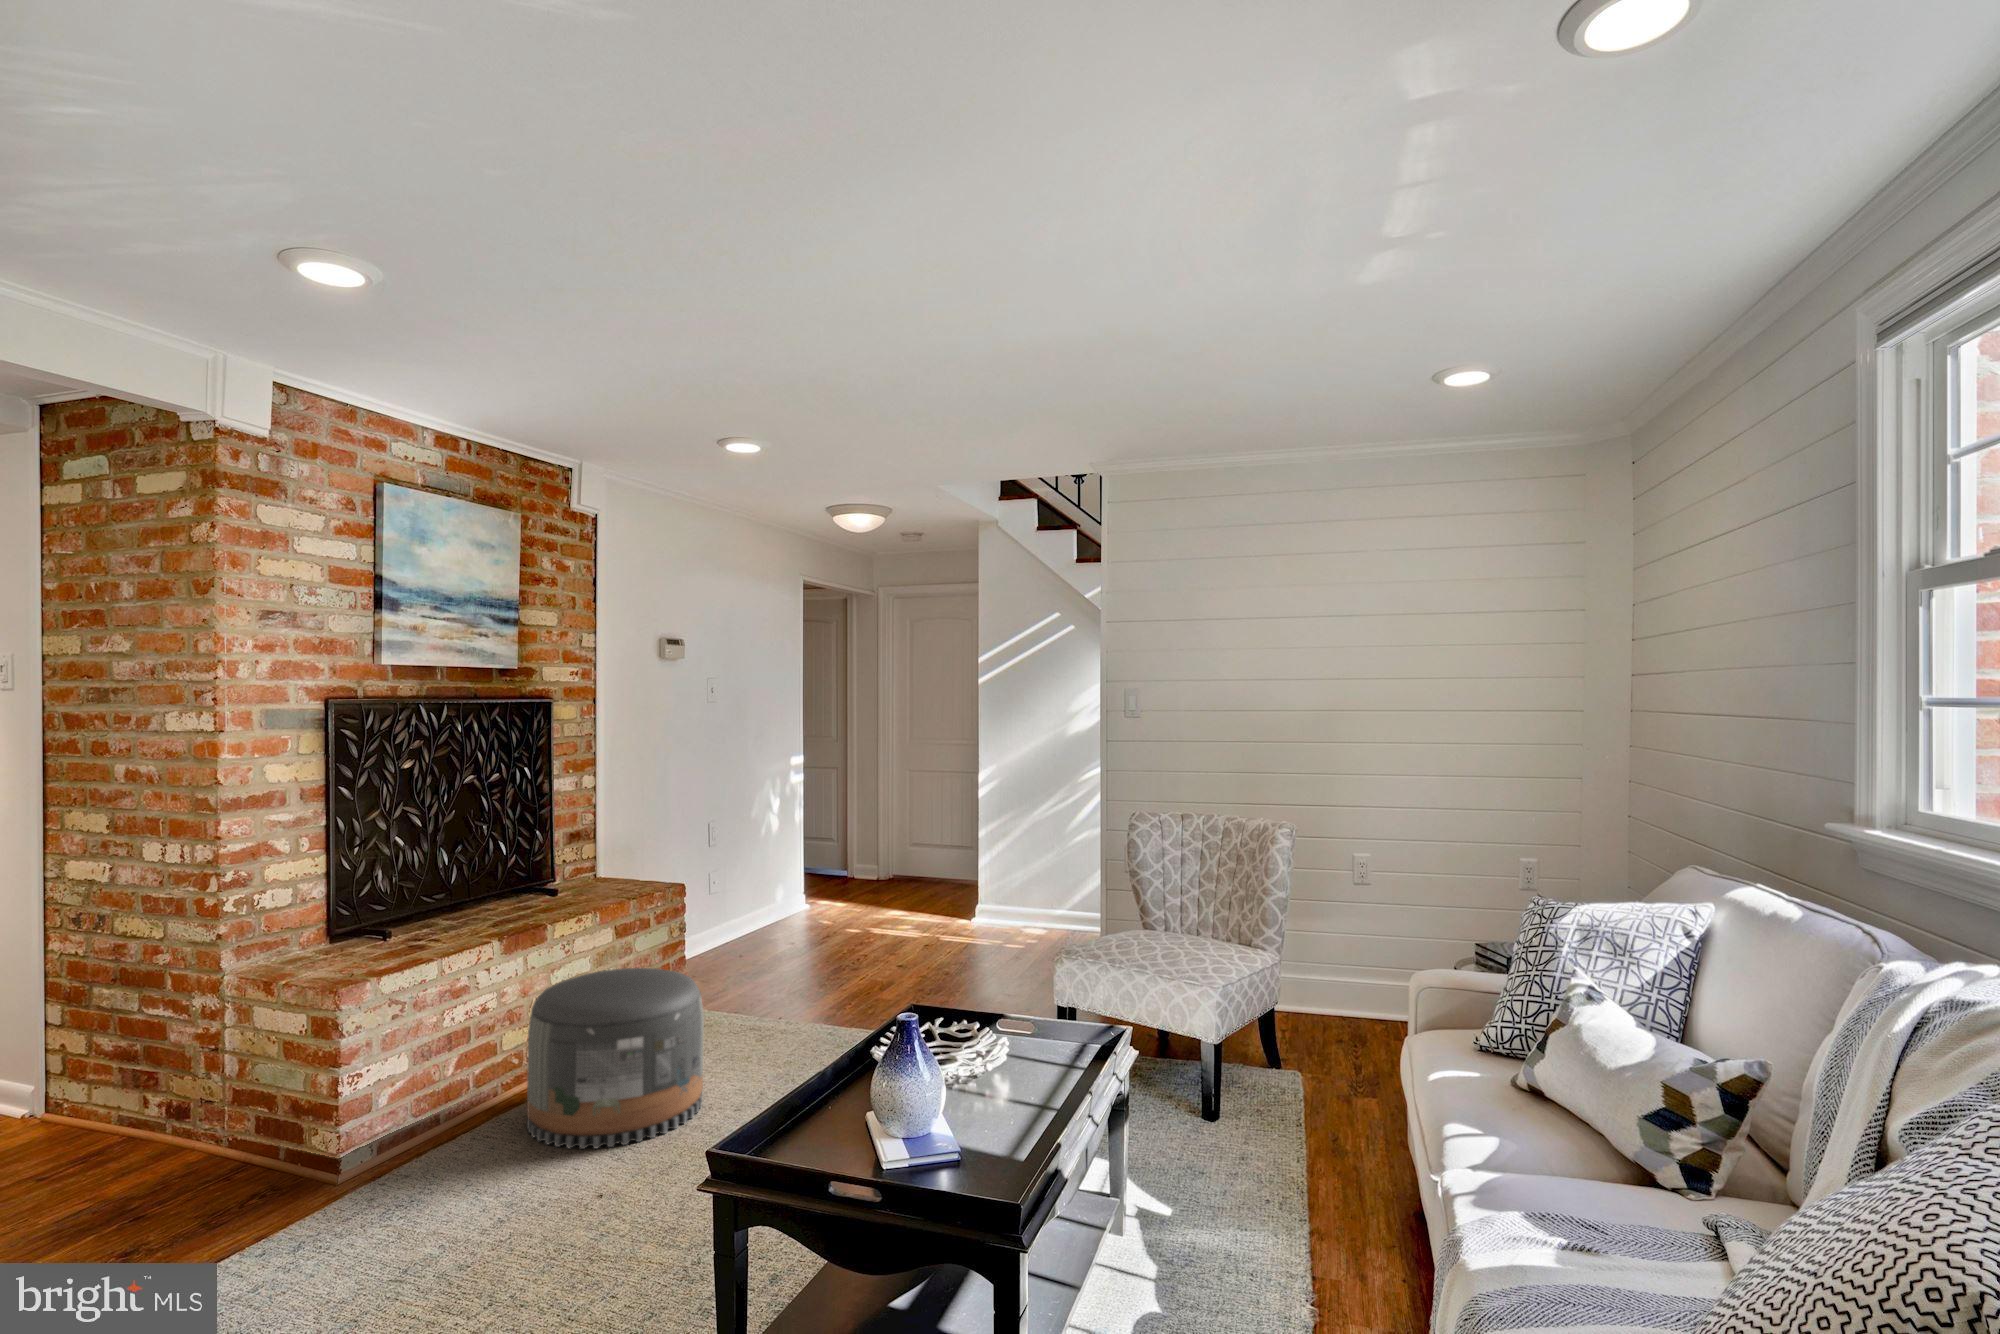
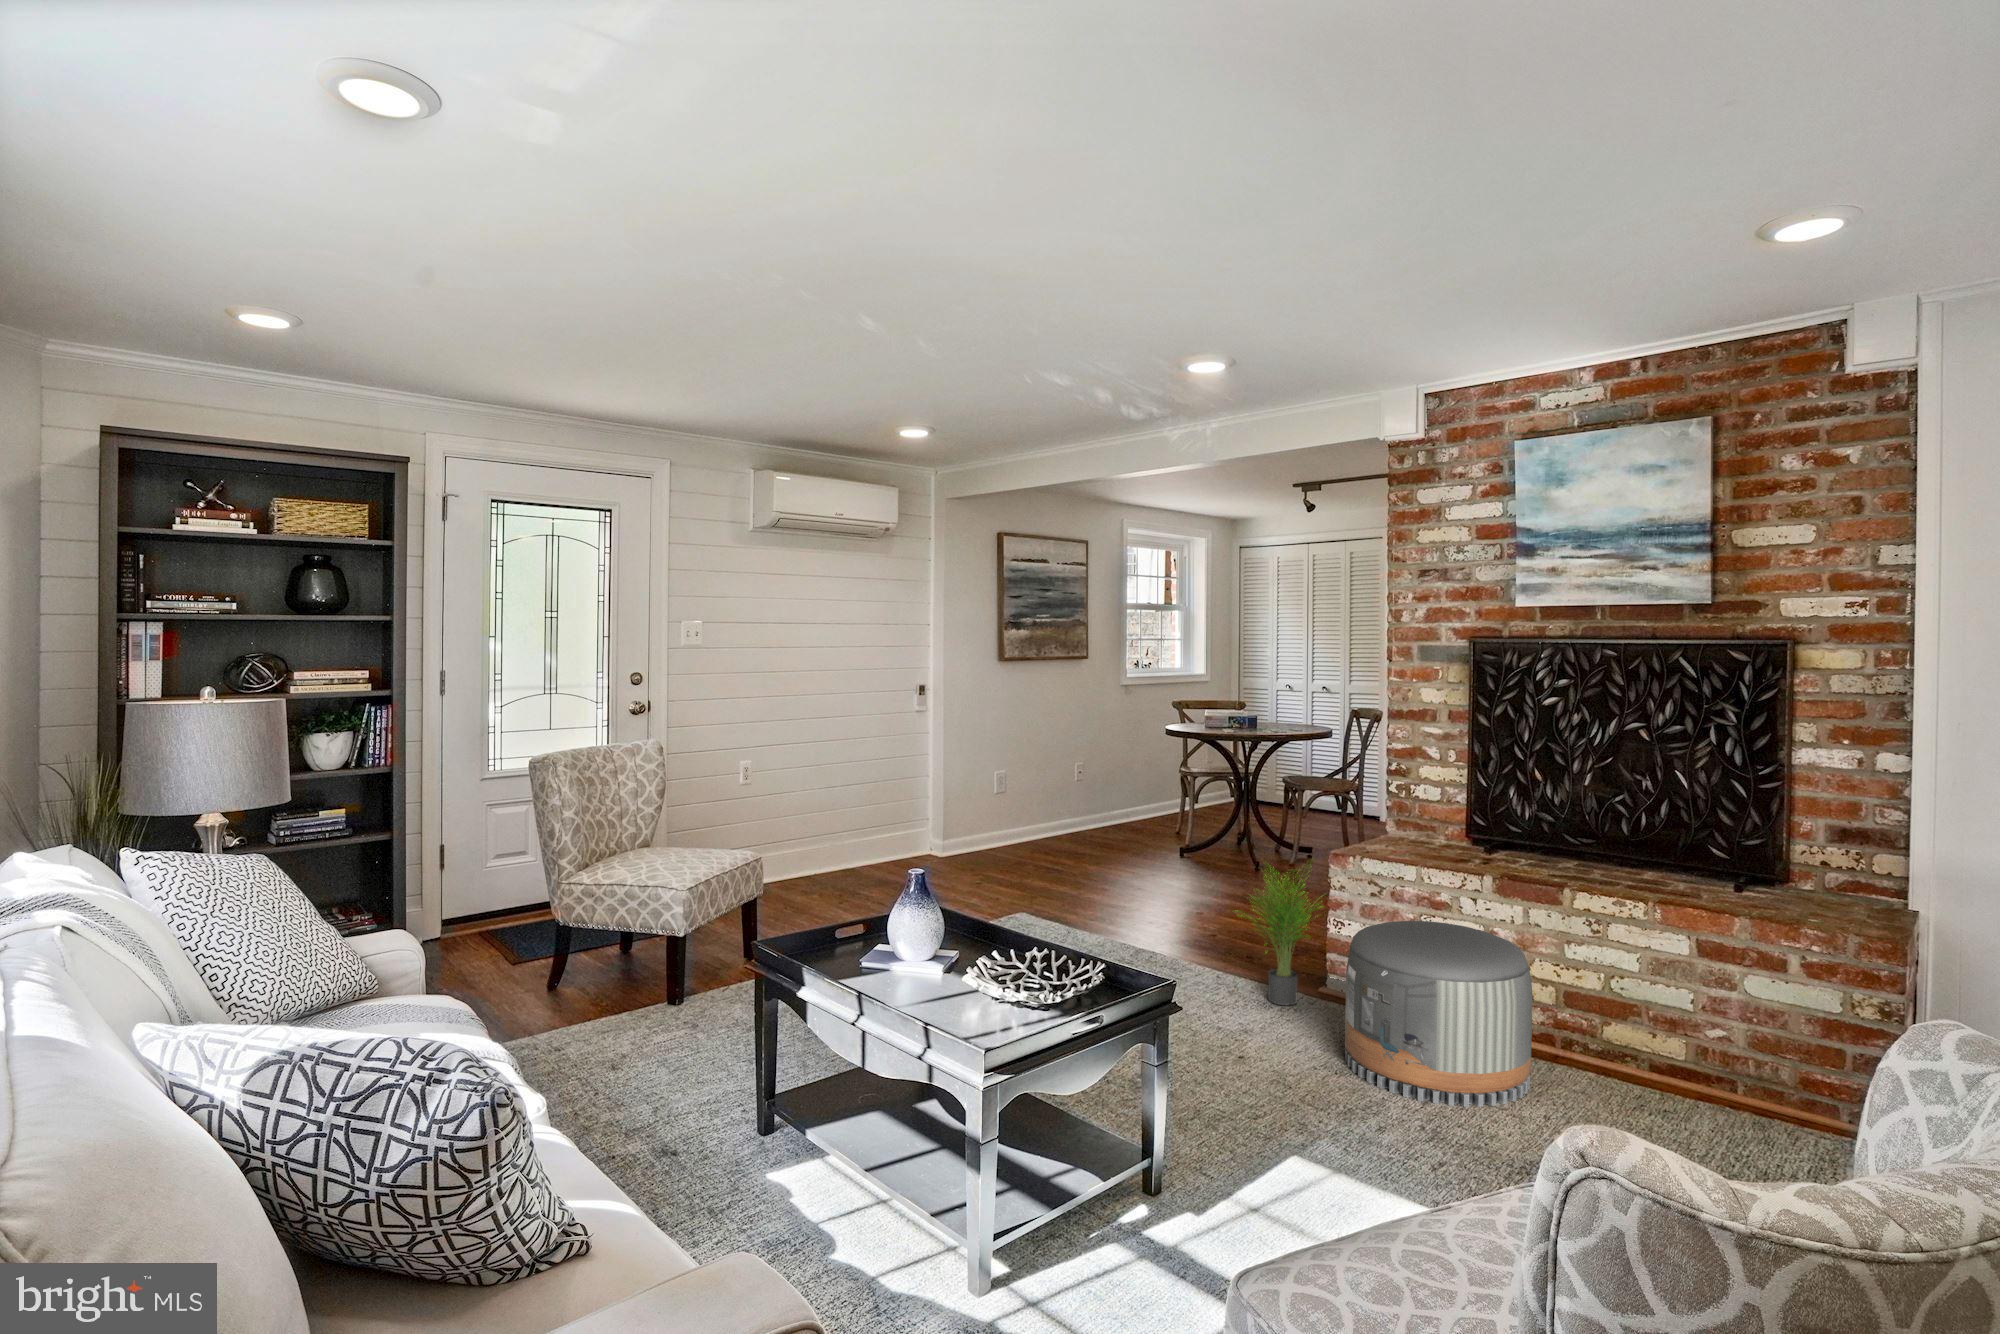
potted plant: none [322,992,457,1212] -> present [1236,869,1323,1005]

